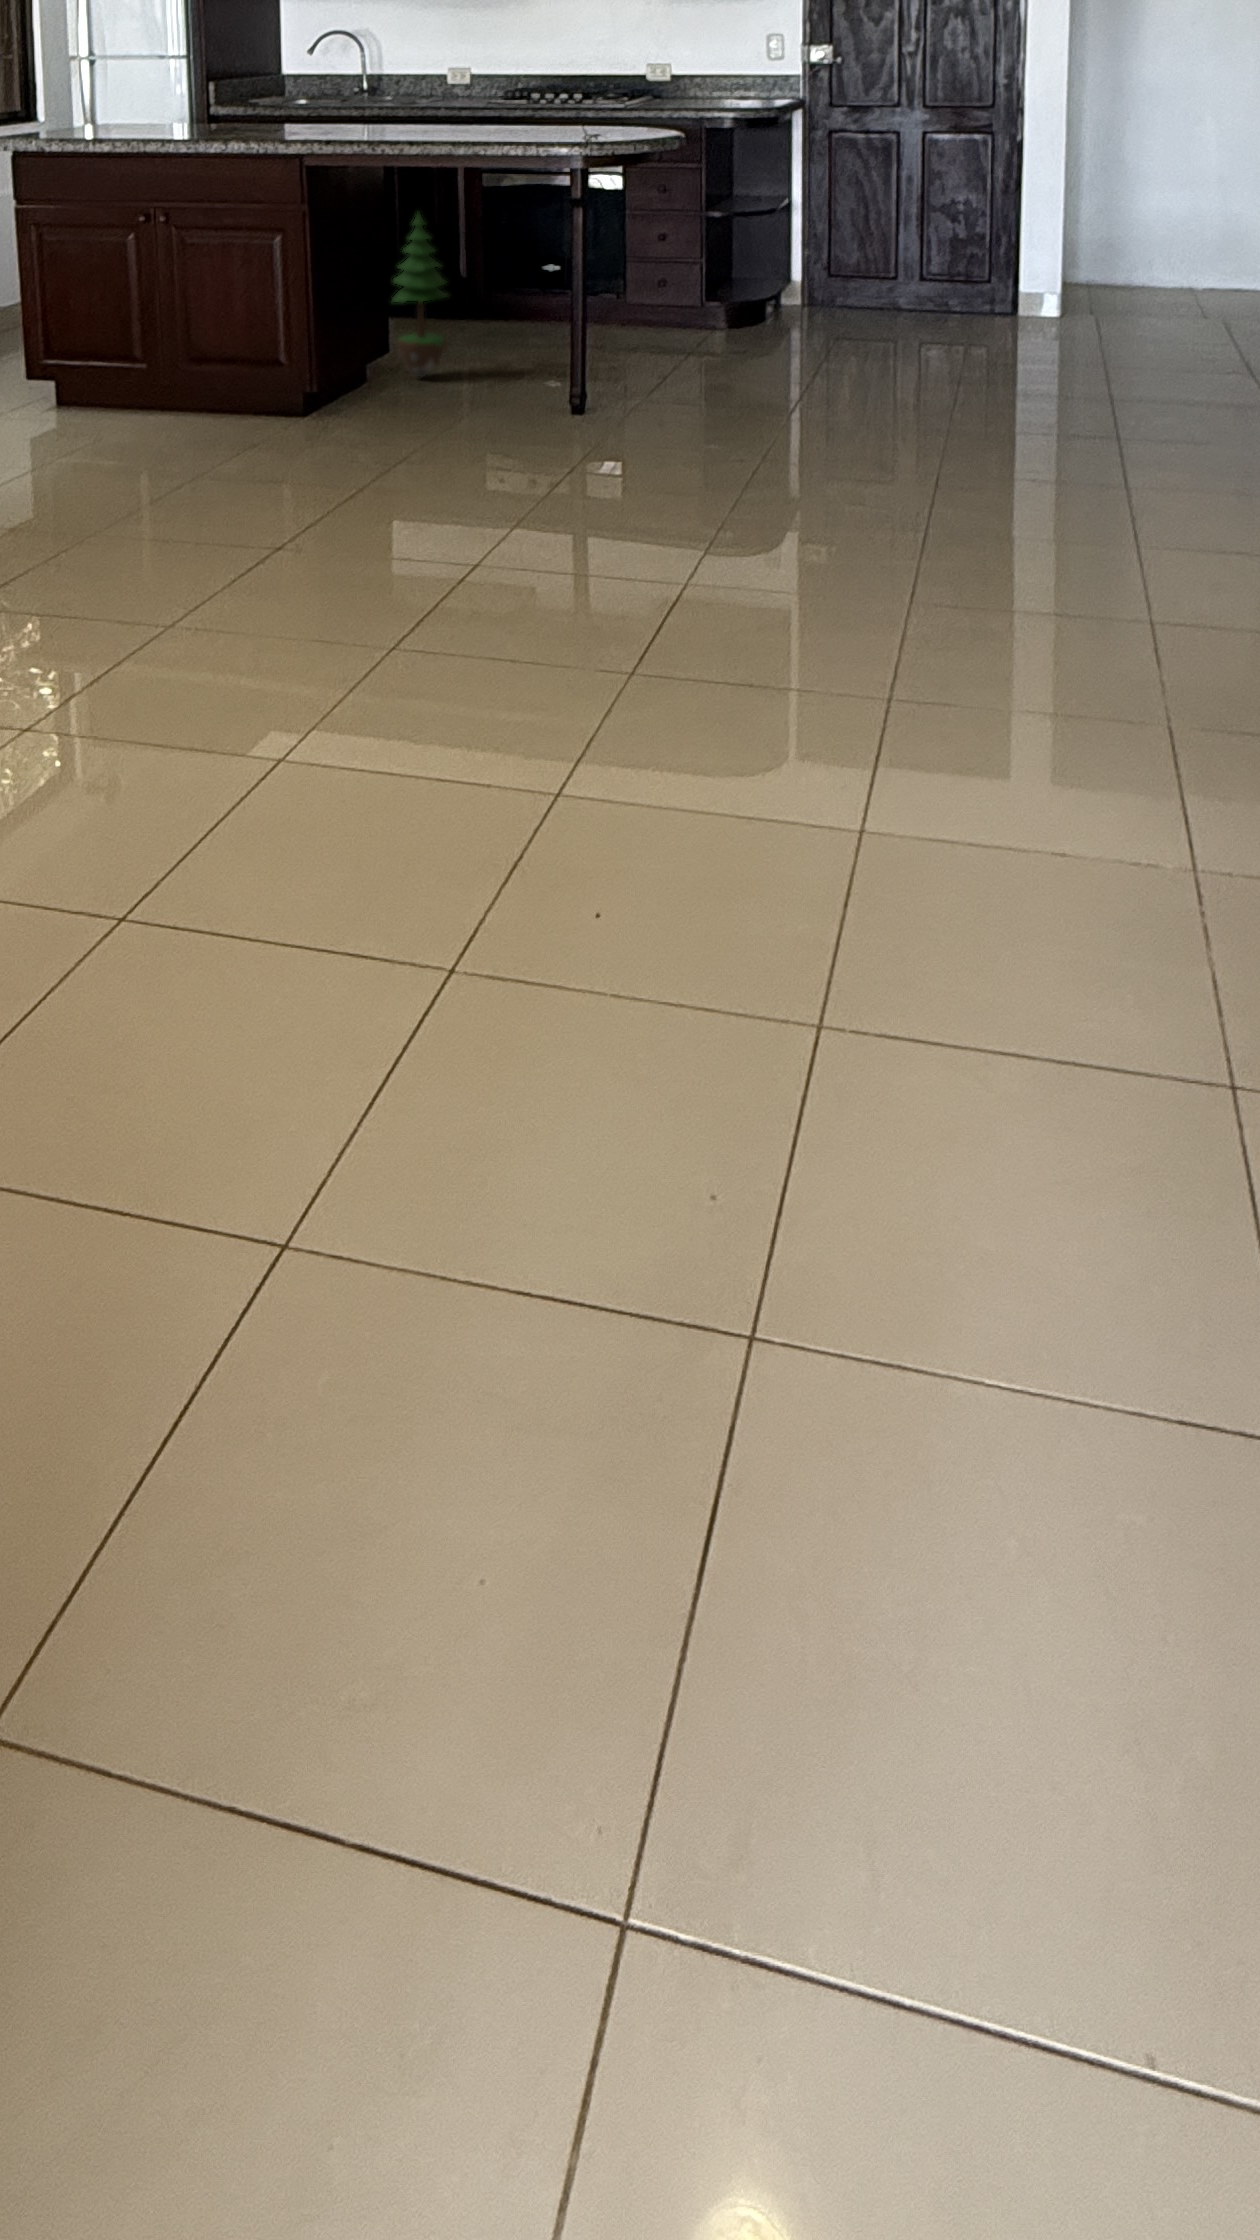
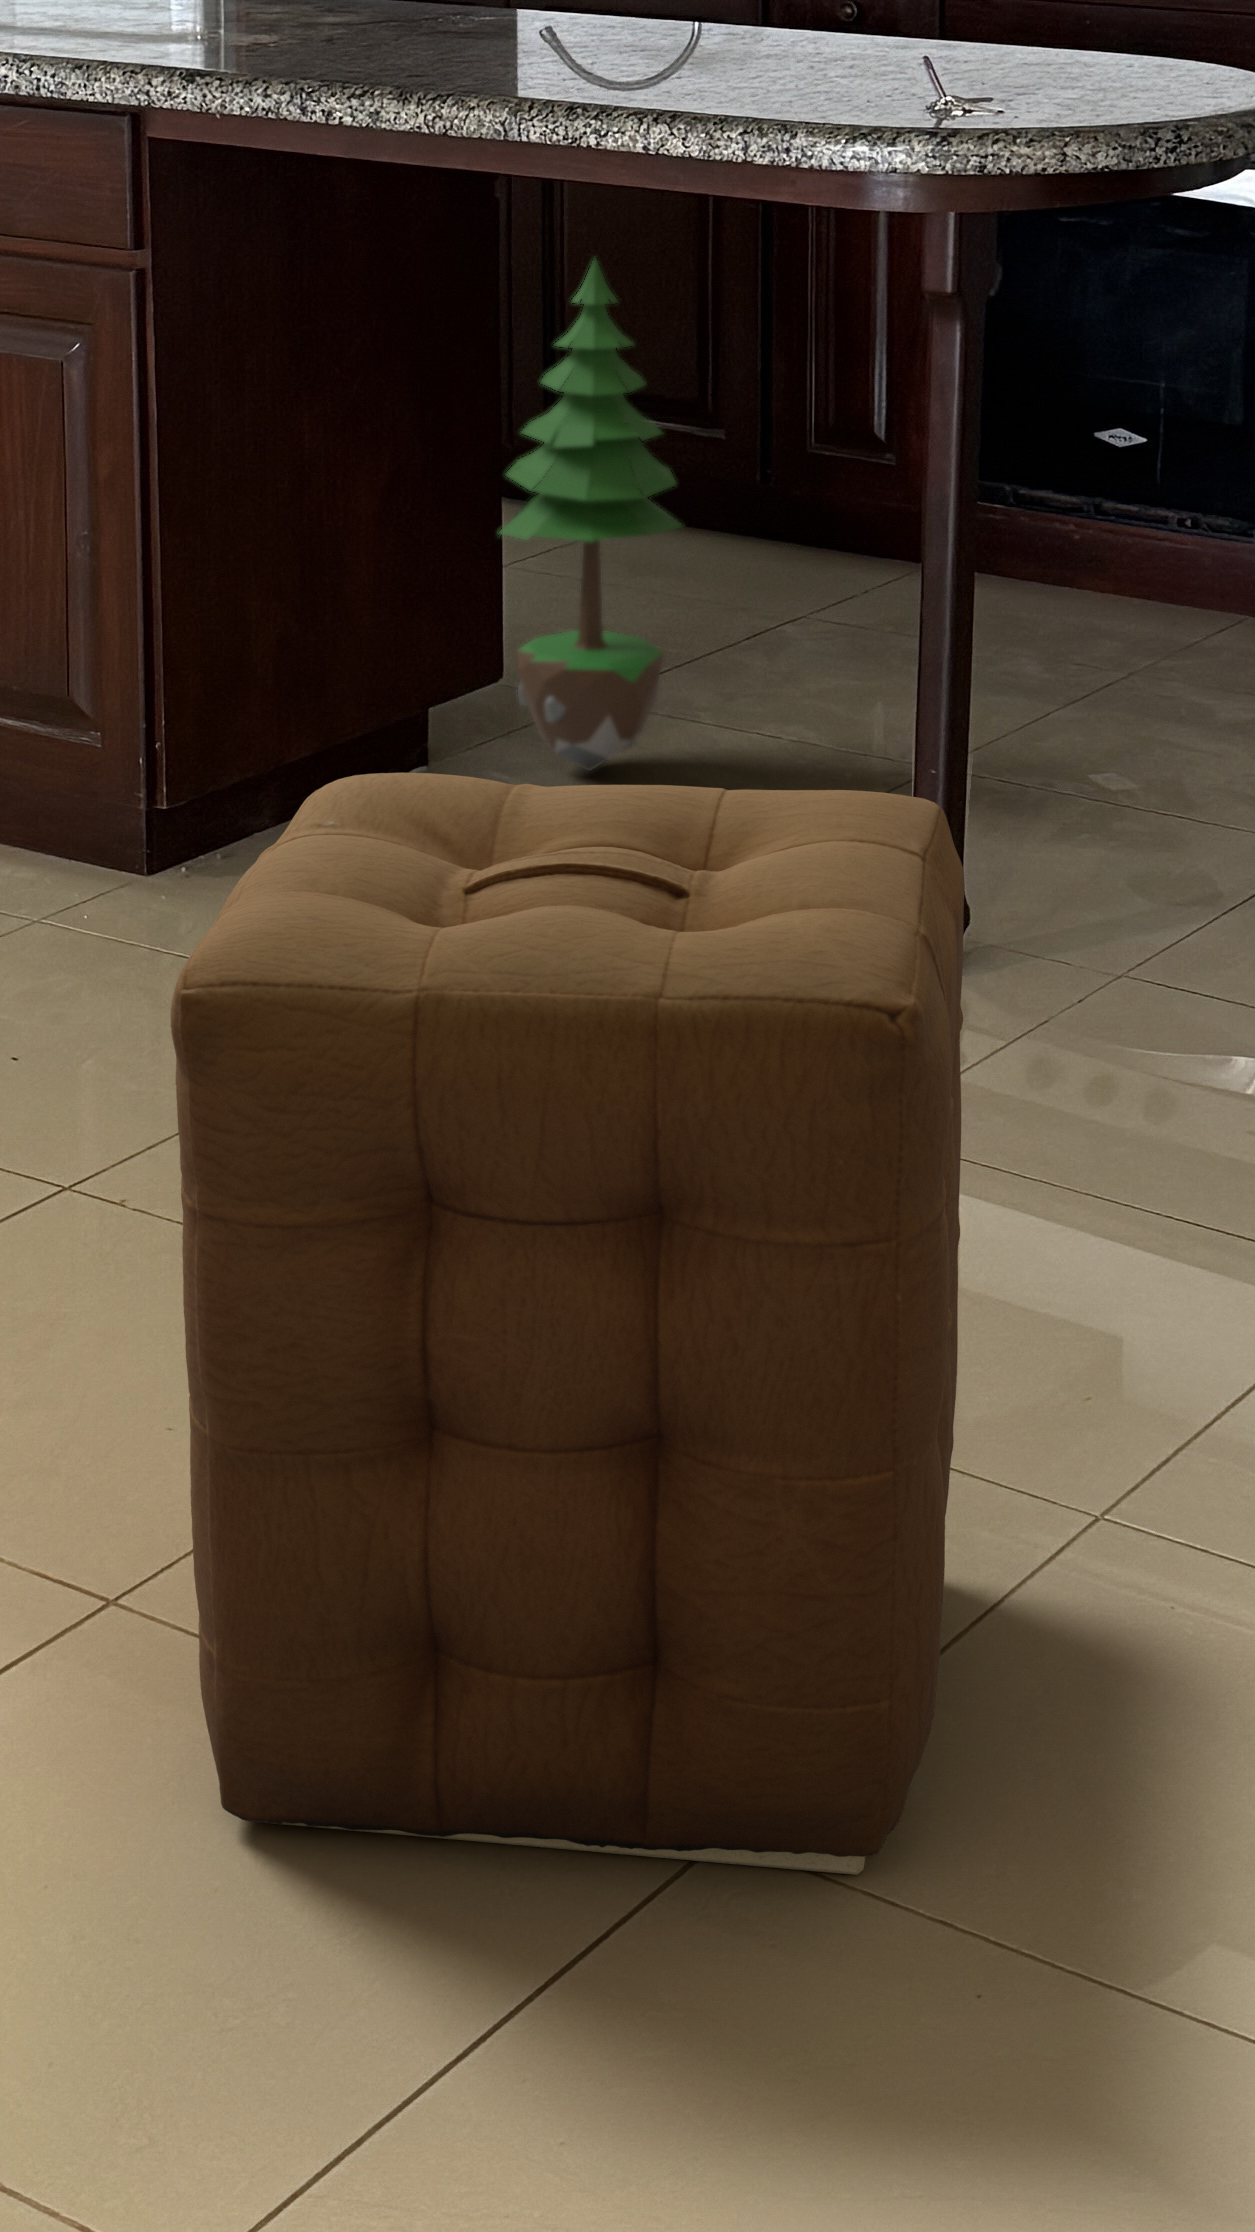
ottoman: none [502,316,718,588] -> present [171,773,965,1875]

